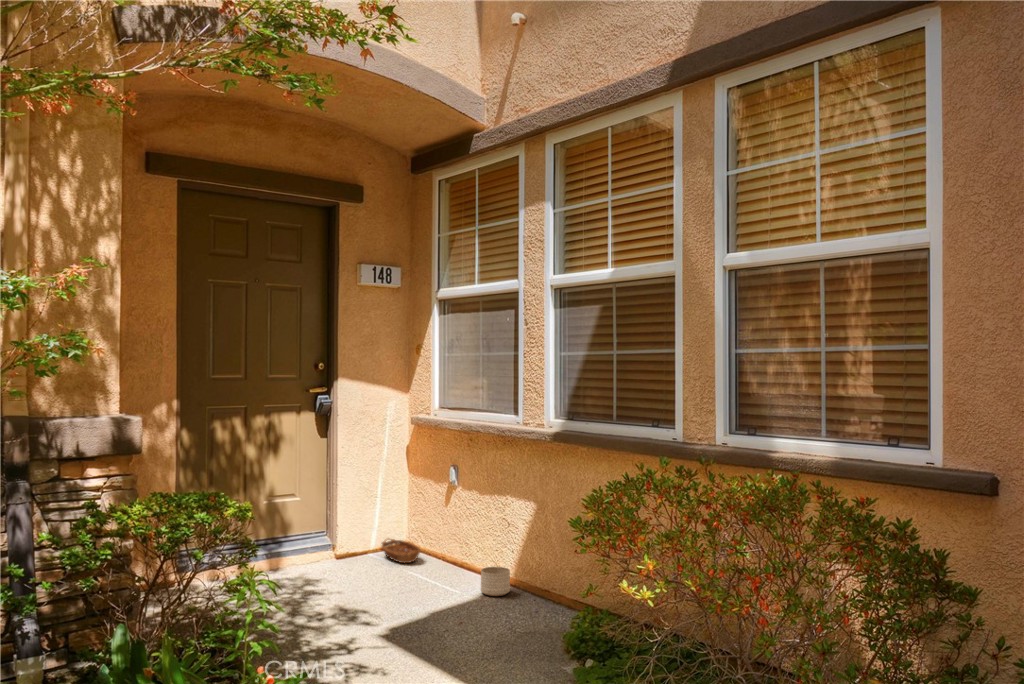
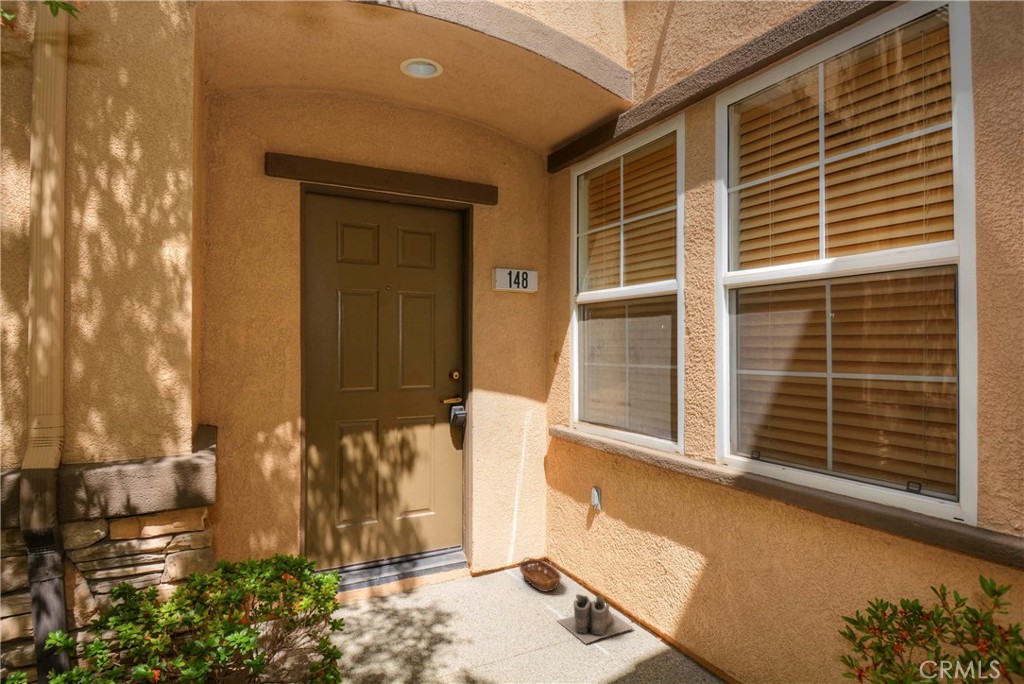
boots: none [416,553,483,589] -> present [557,594,633,644]
planter: present [481,567,510,596] -> none [634,621,670,664]

